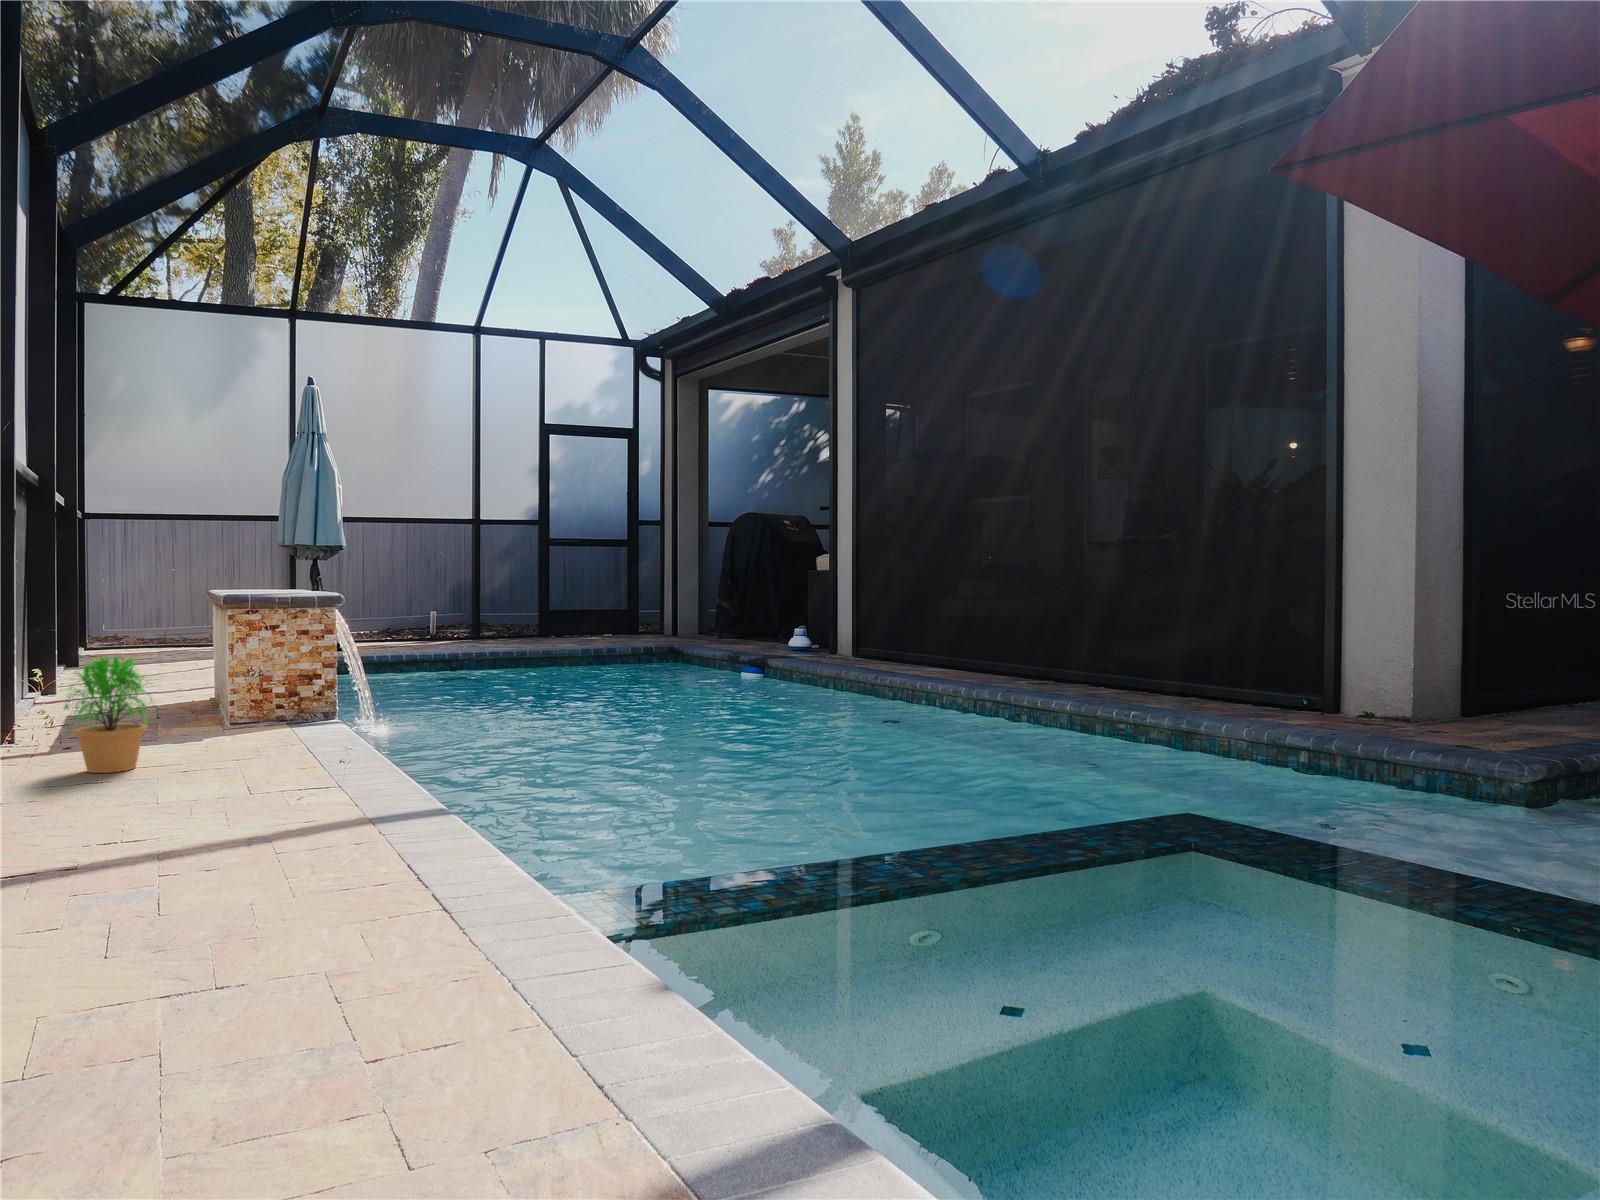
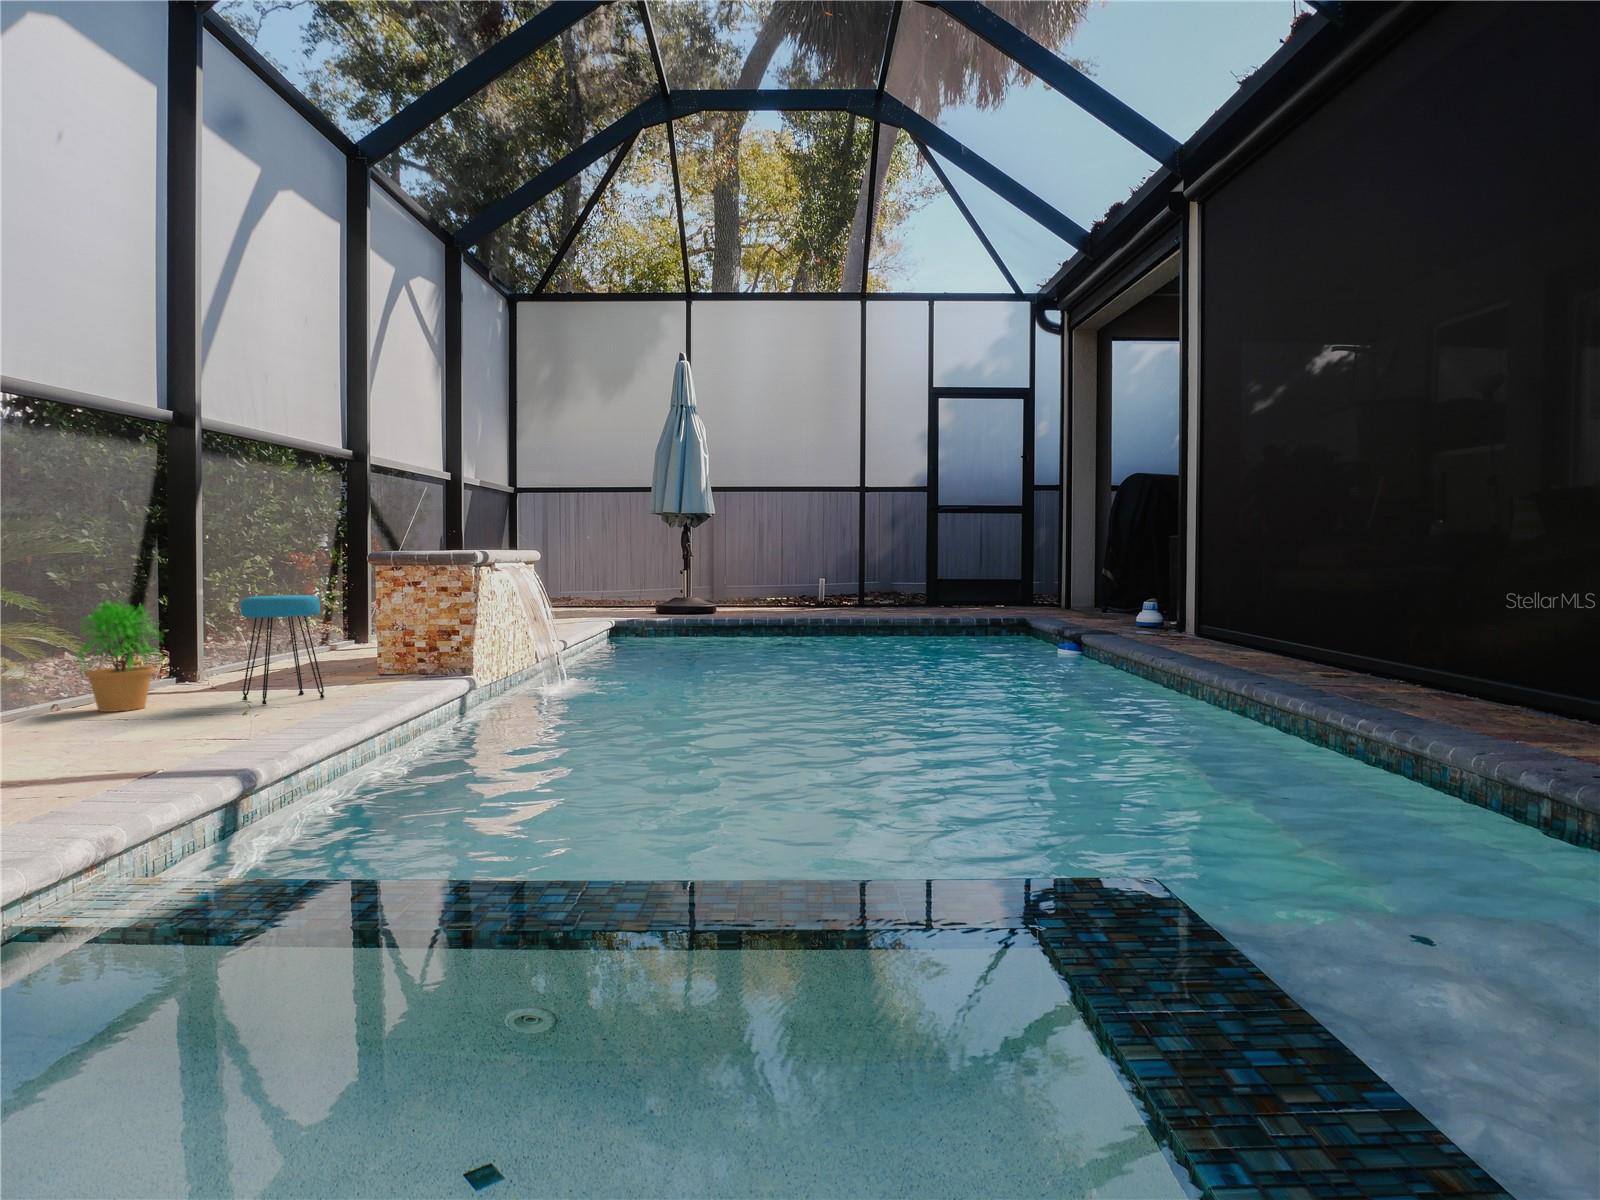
stool: none [223,643,314,753] -> present [241,595,324,704]

